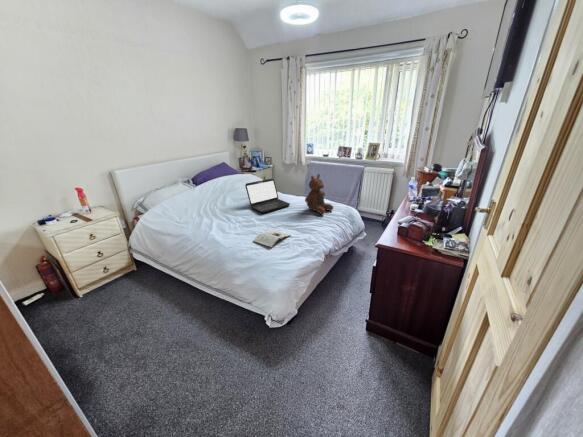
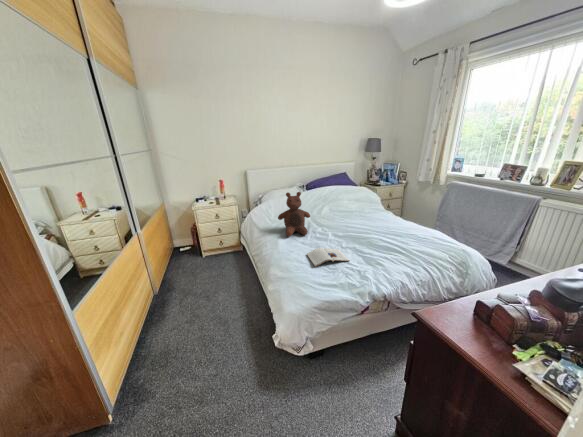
stuffed bear: present [305,174,333,214] -> present [278,192,310,236]
laptop: present [245,179,290,213] -> none [338,194,383,229]

